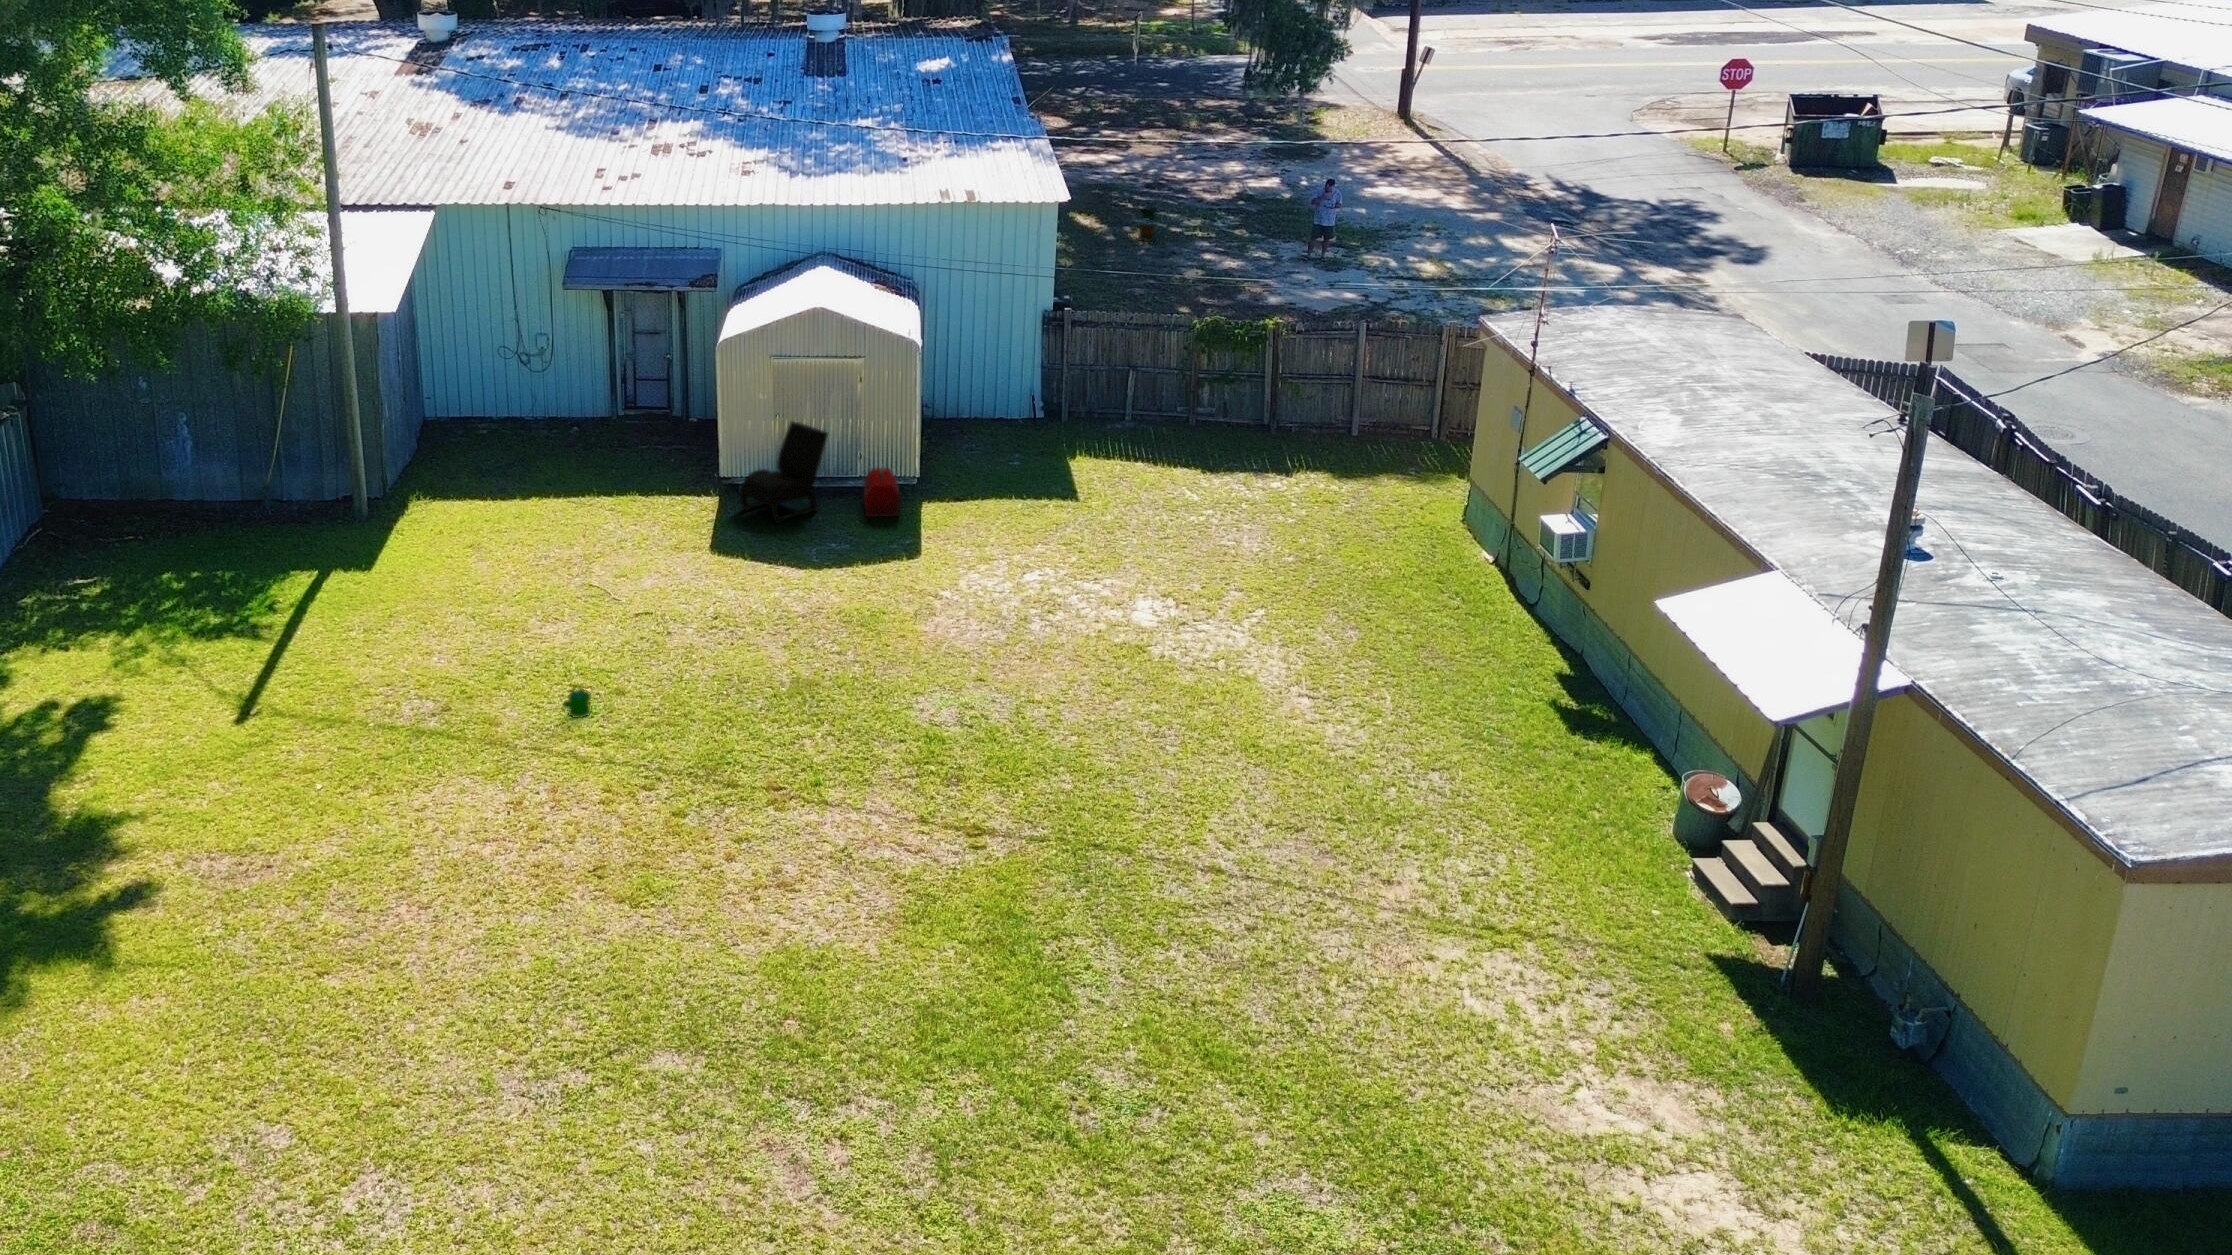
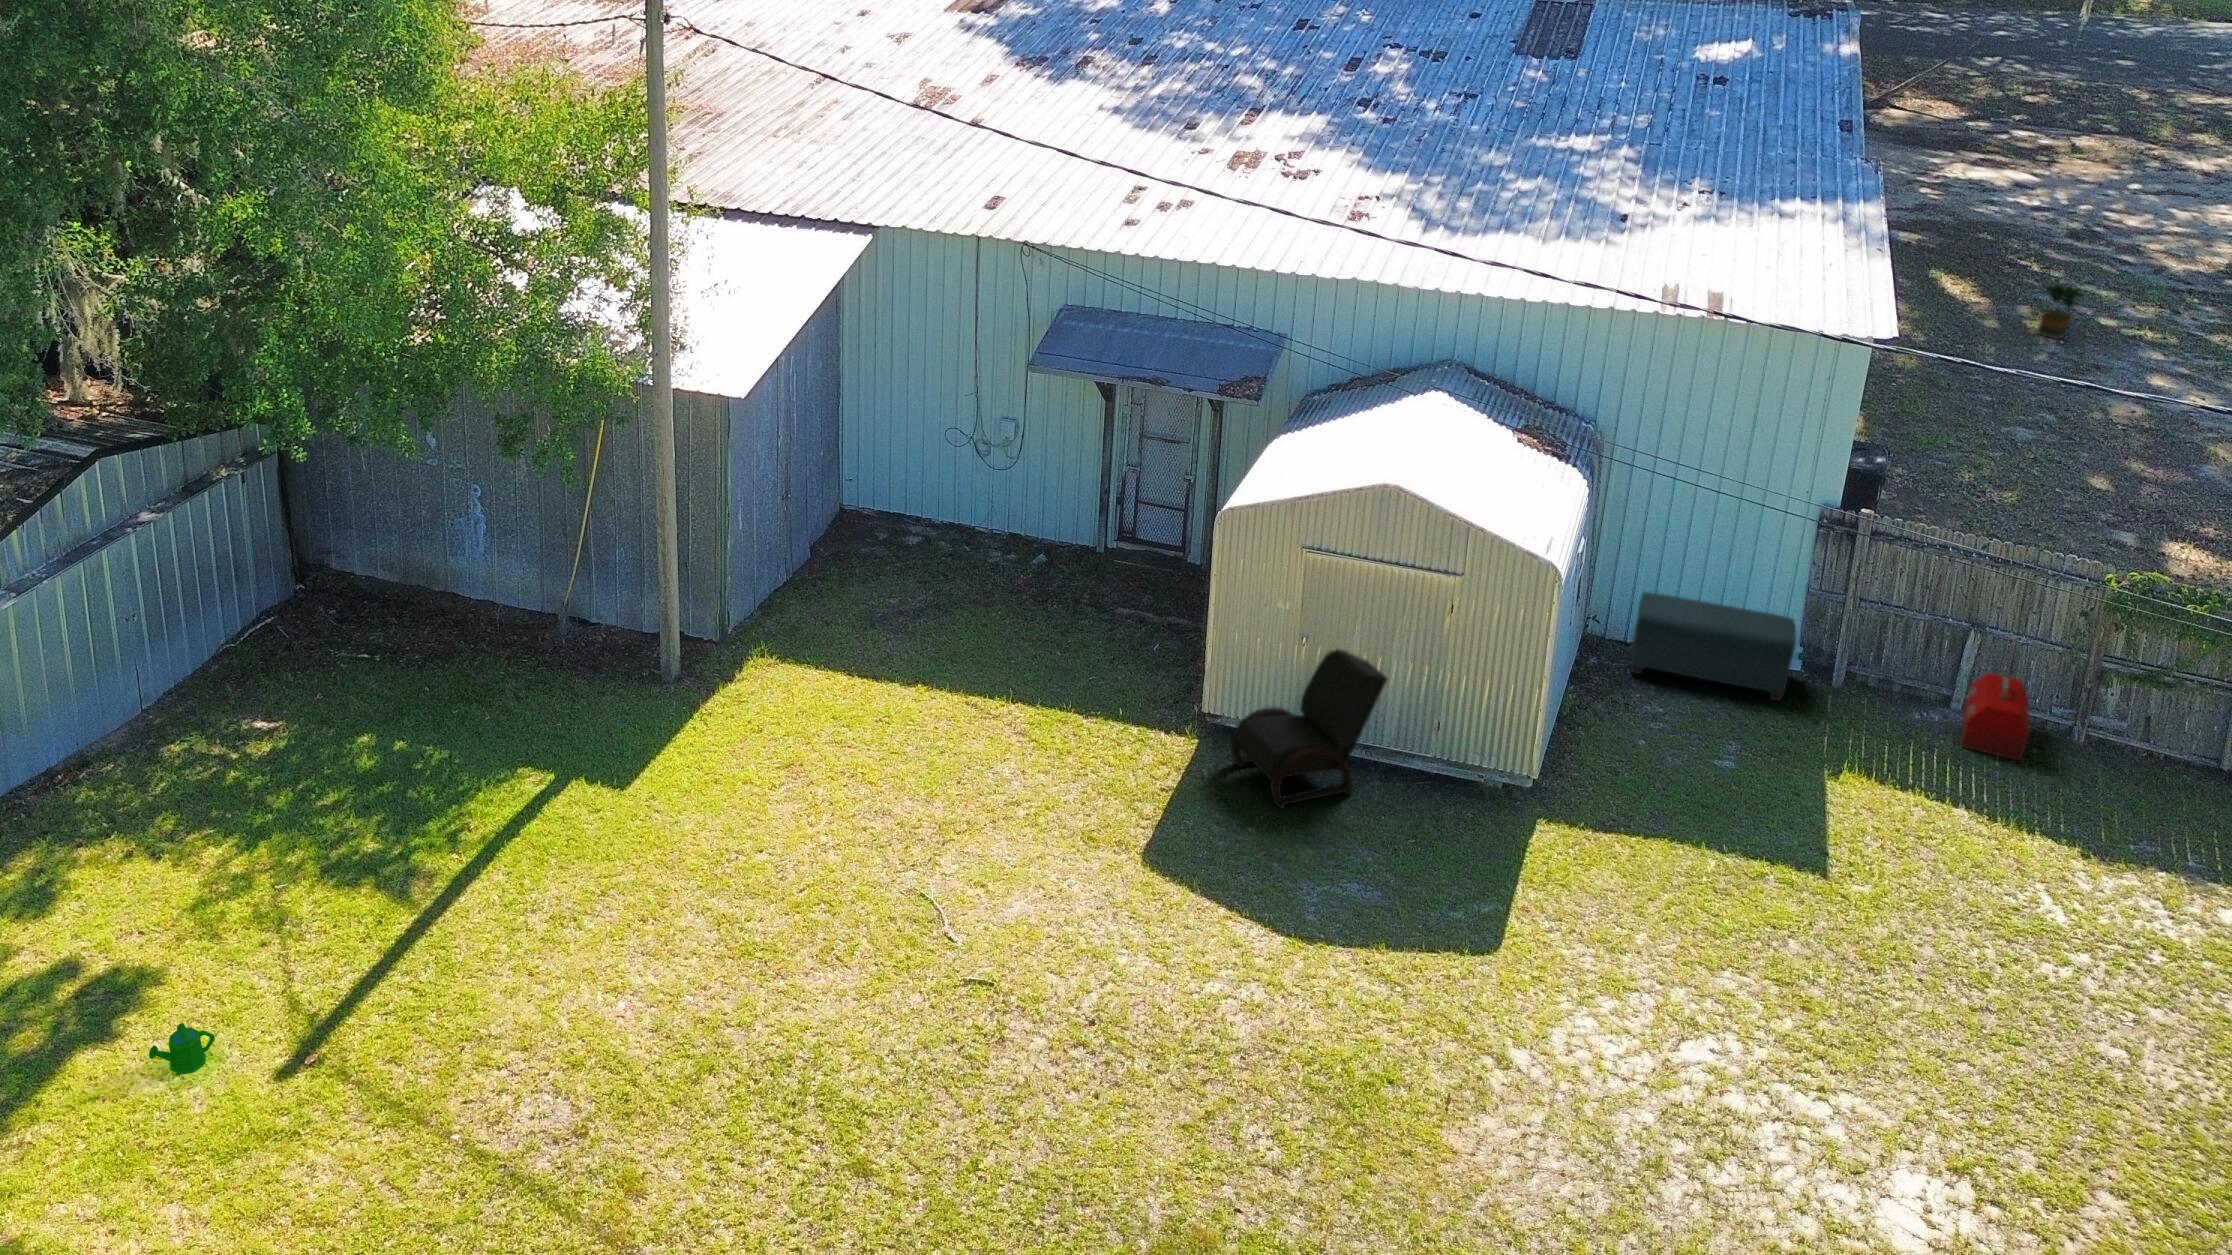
bench: none [952,386,1041,436] -> present [1631,592,1796,701]
toolbox: present [864,468,899,517] -> present [1961,673,2029,760]
watering can: present [562,685,591,718] -> present [149,1023,215,1074]

